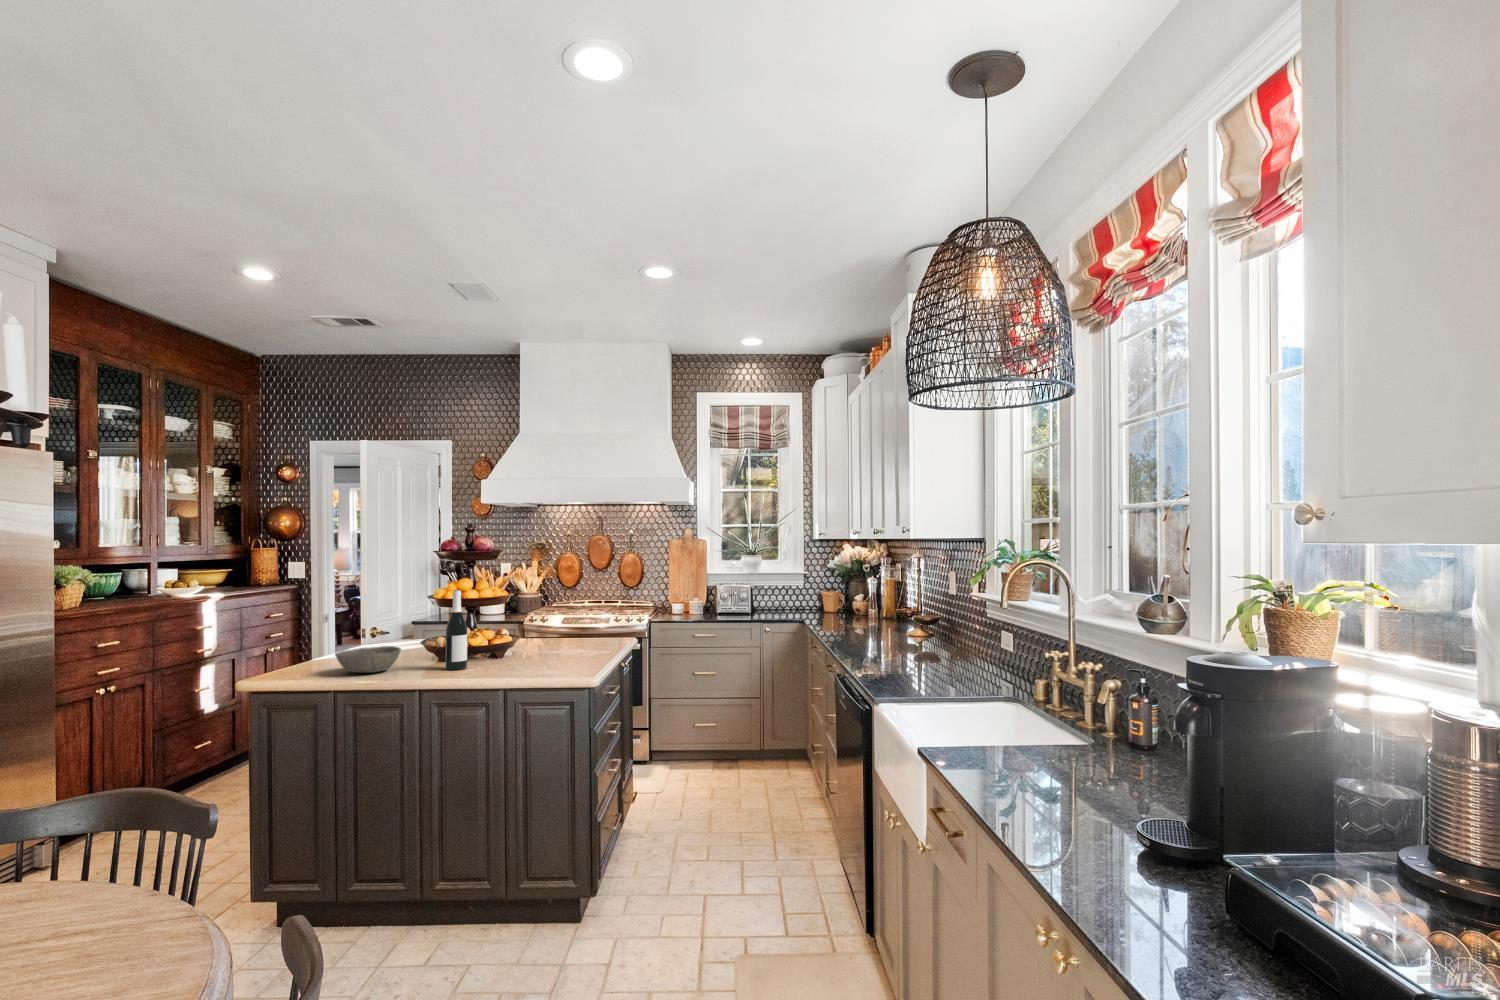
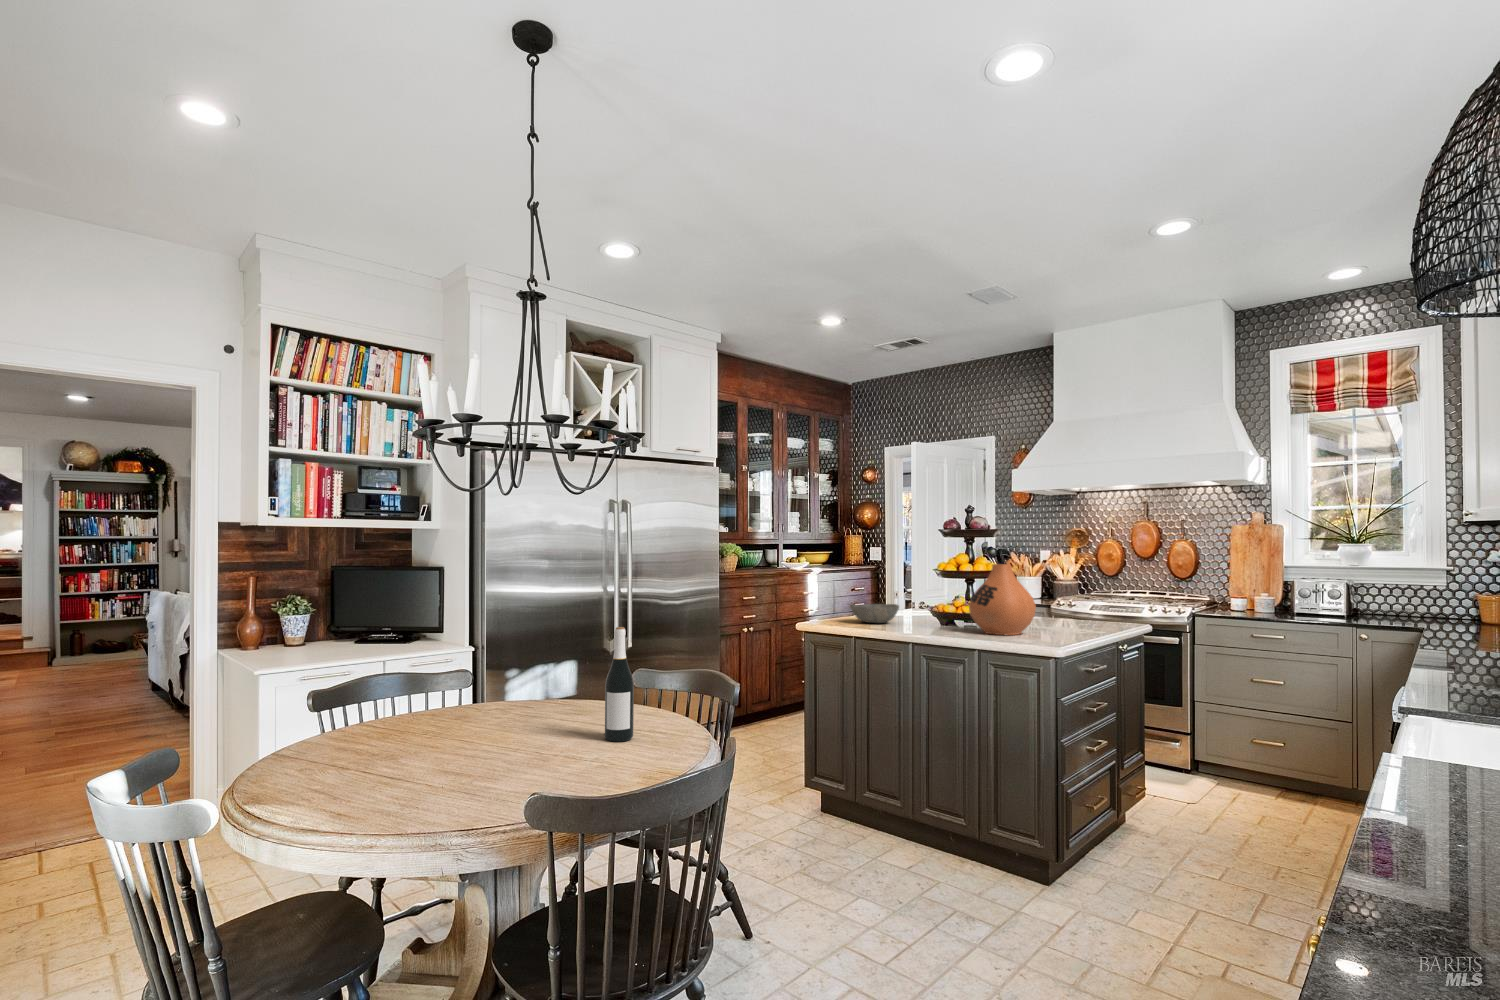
wine bottle: present [446,590,467,670] -> present [605,627,634,742]
vase: none [495,595,563,672] -> present [969,564,1036,635]

